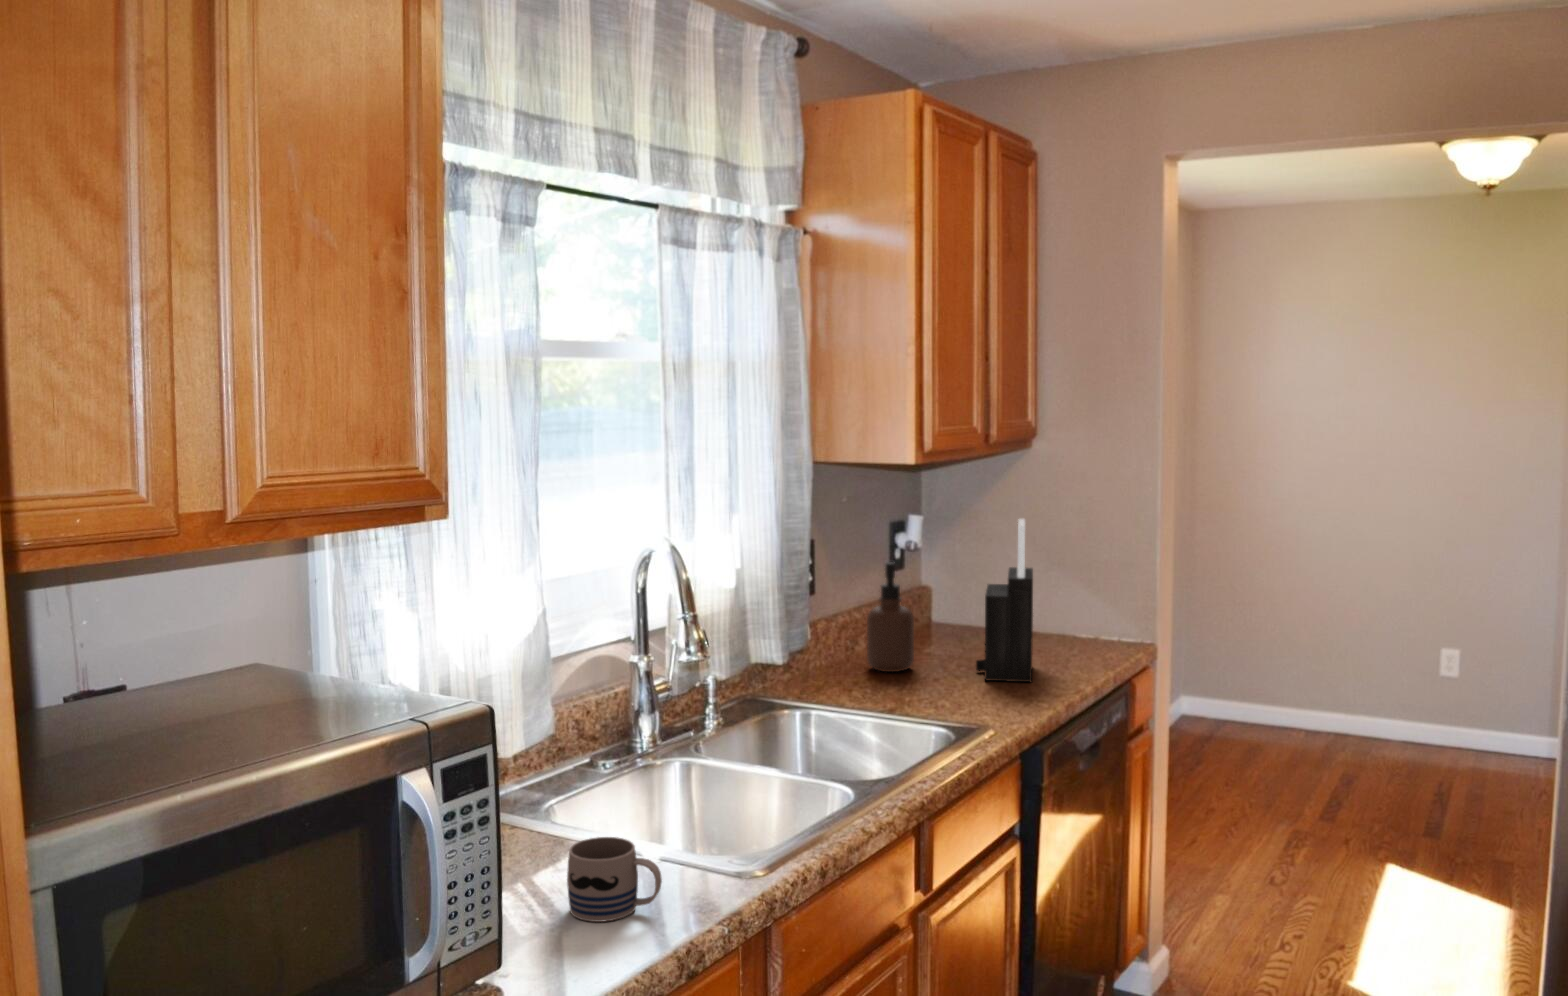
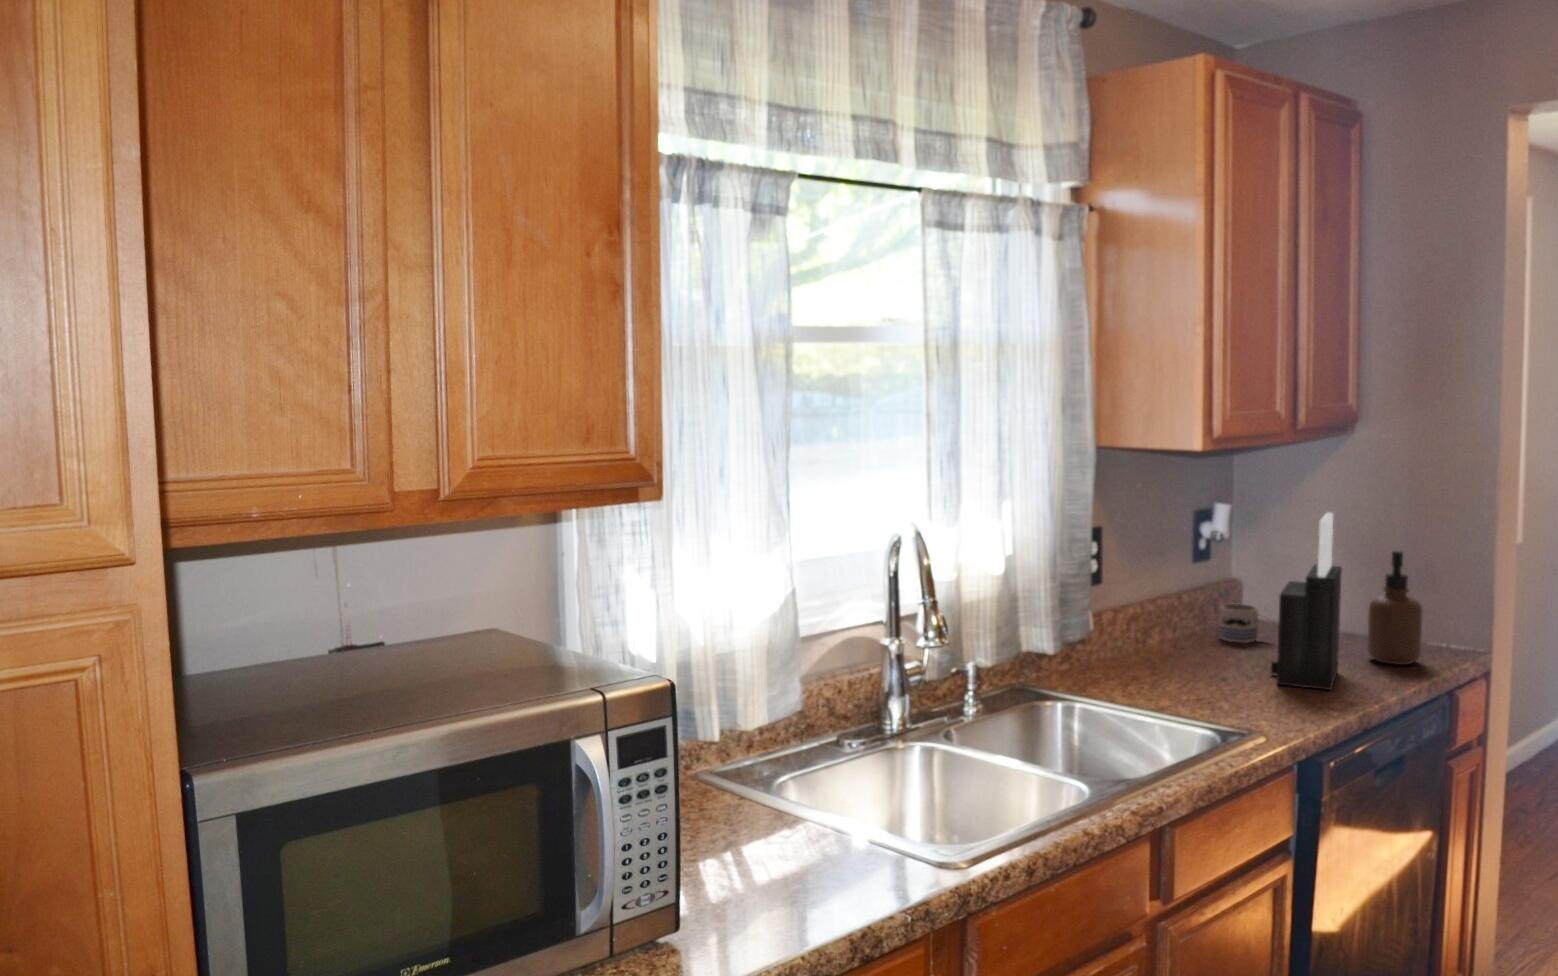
soap dispenser: present [867,562,914,672] -> present [1367,551,1422,665]
mug: present [567,837,662,922] -> present [1219,604,1272,643]

